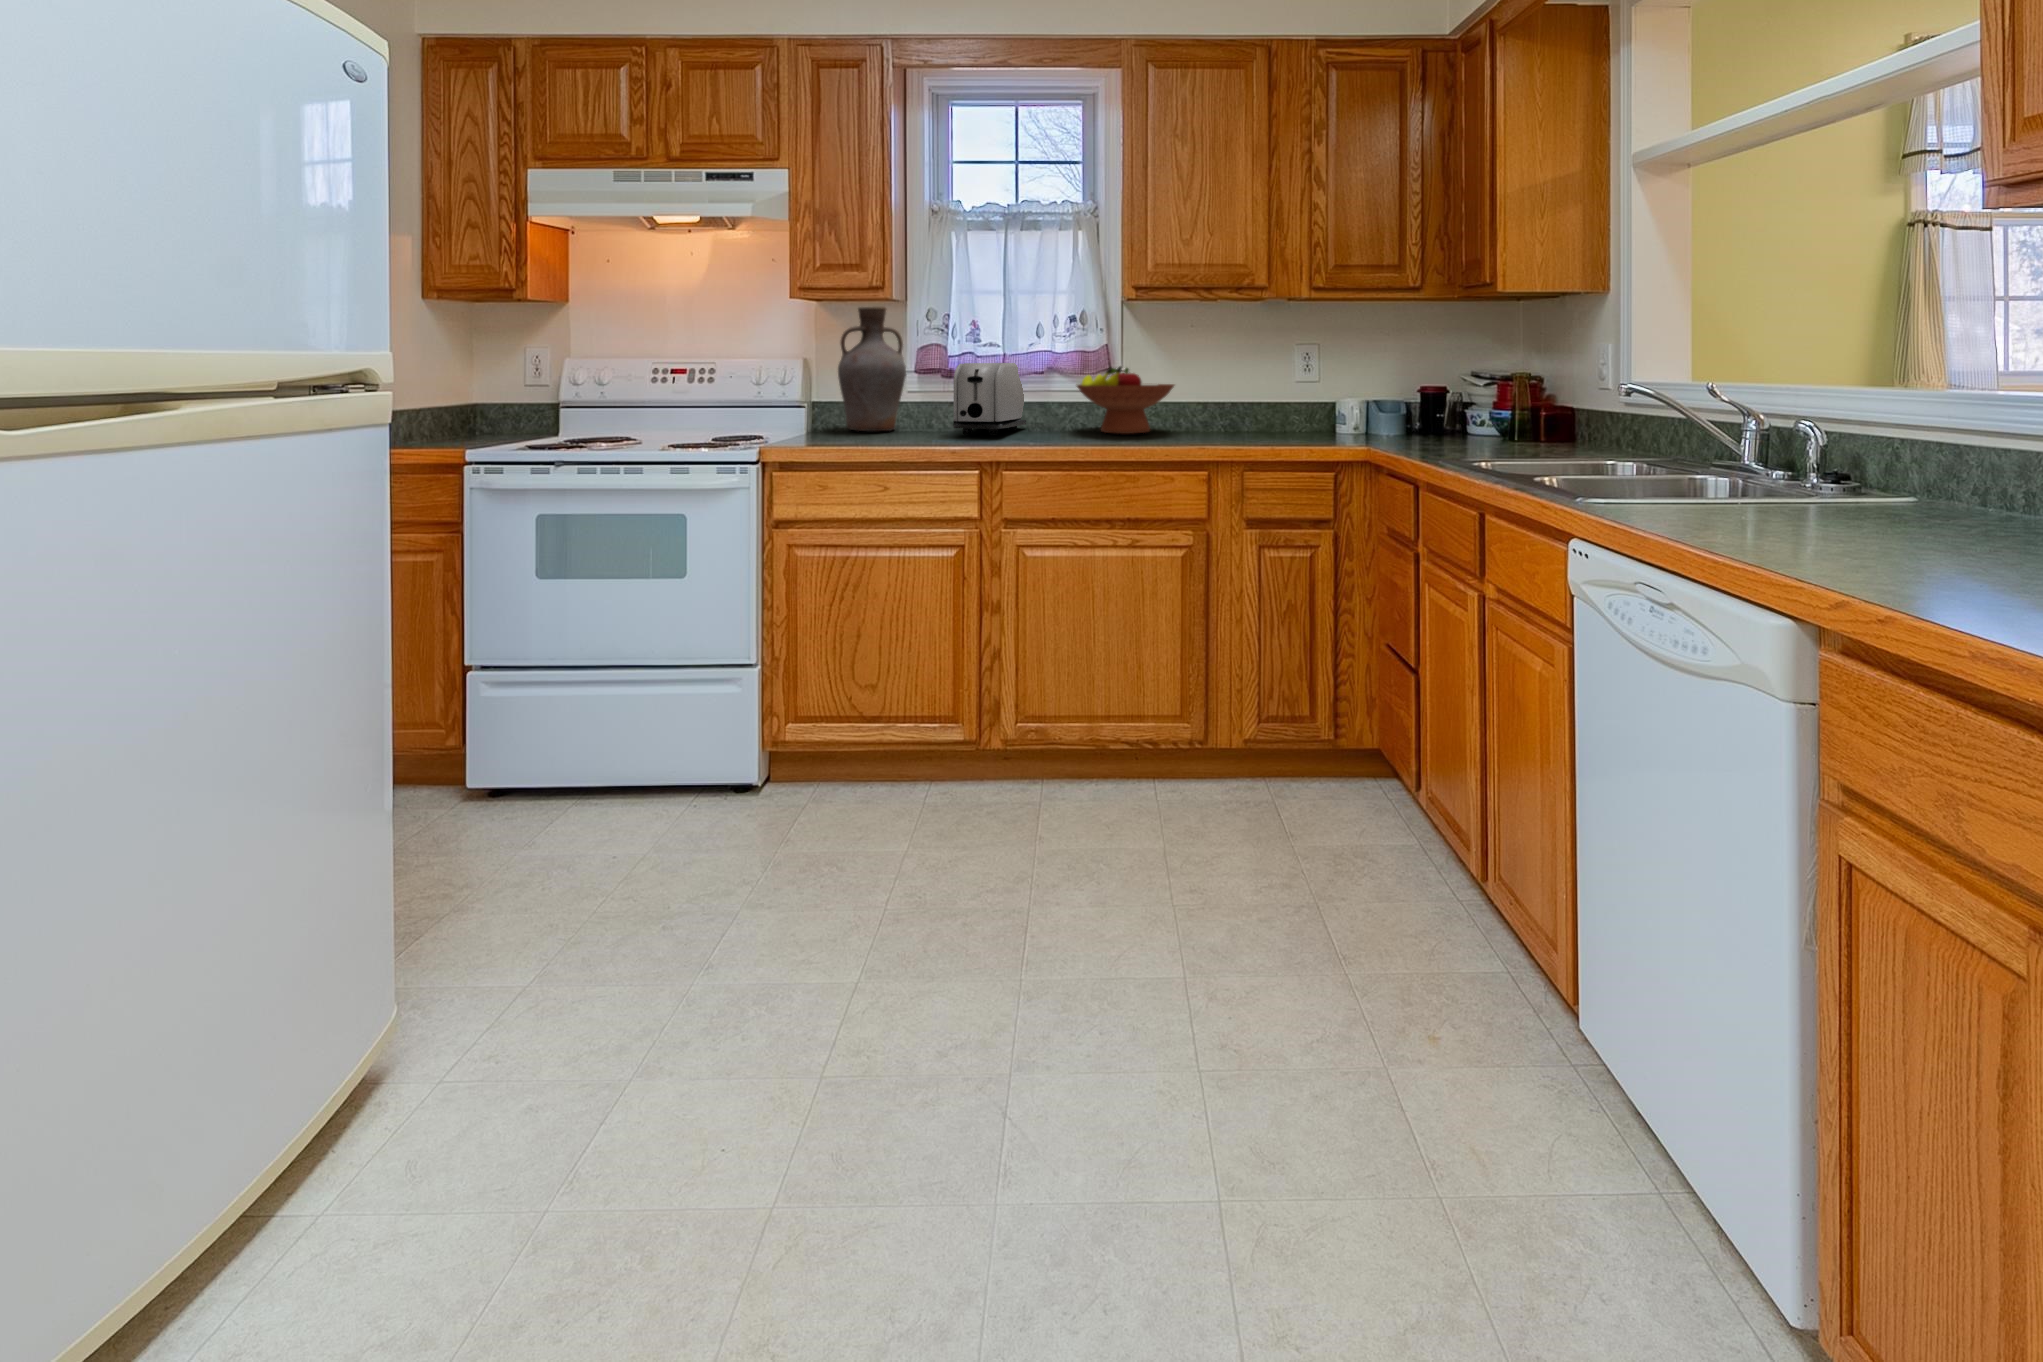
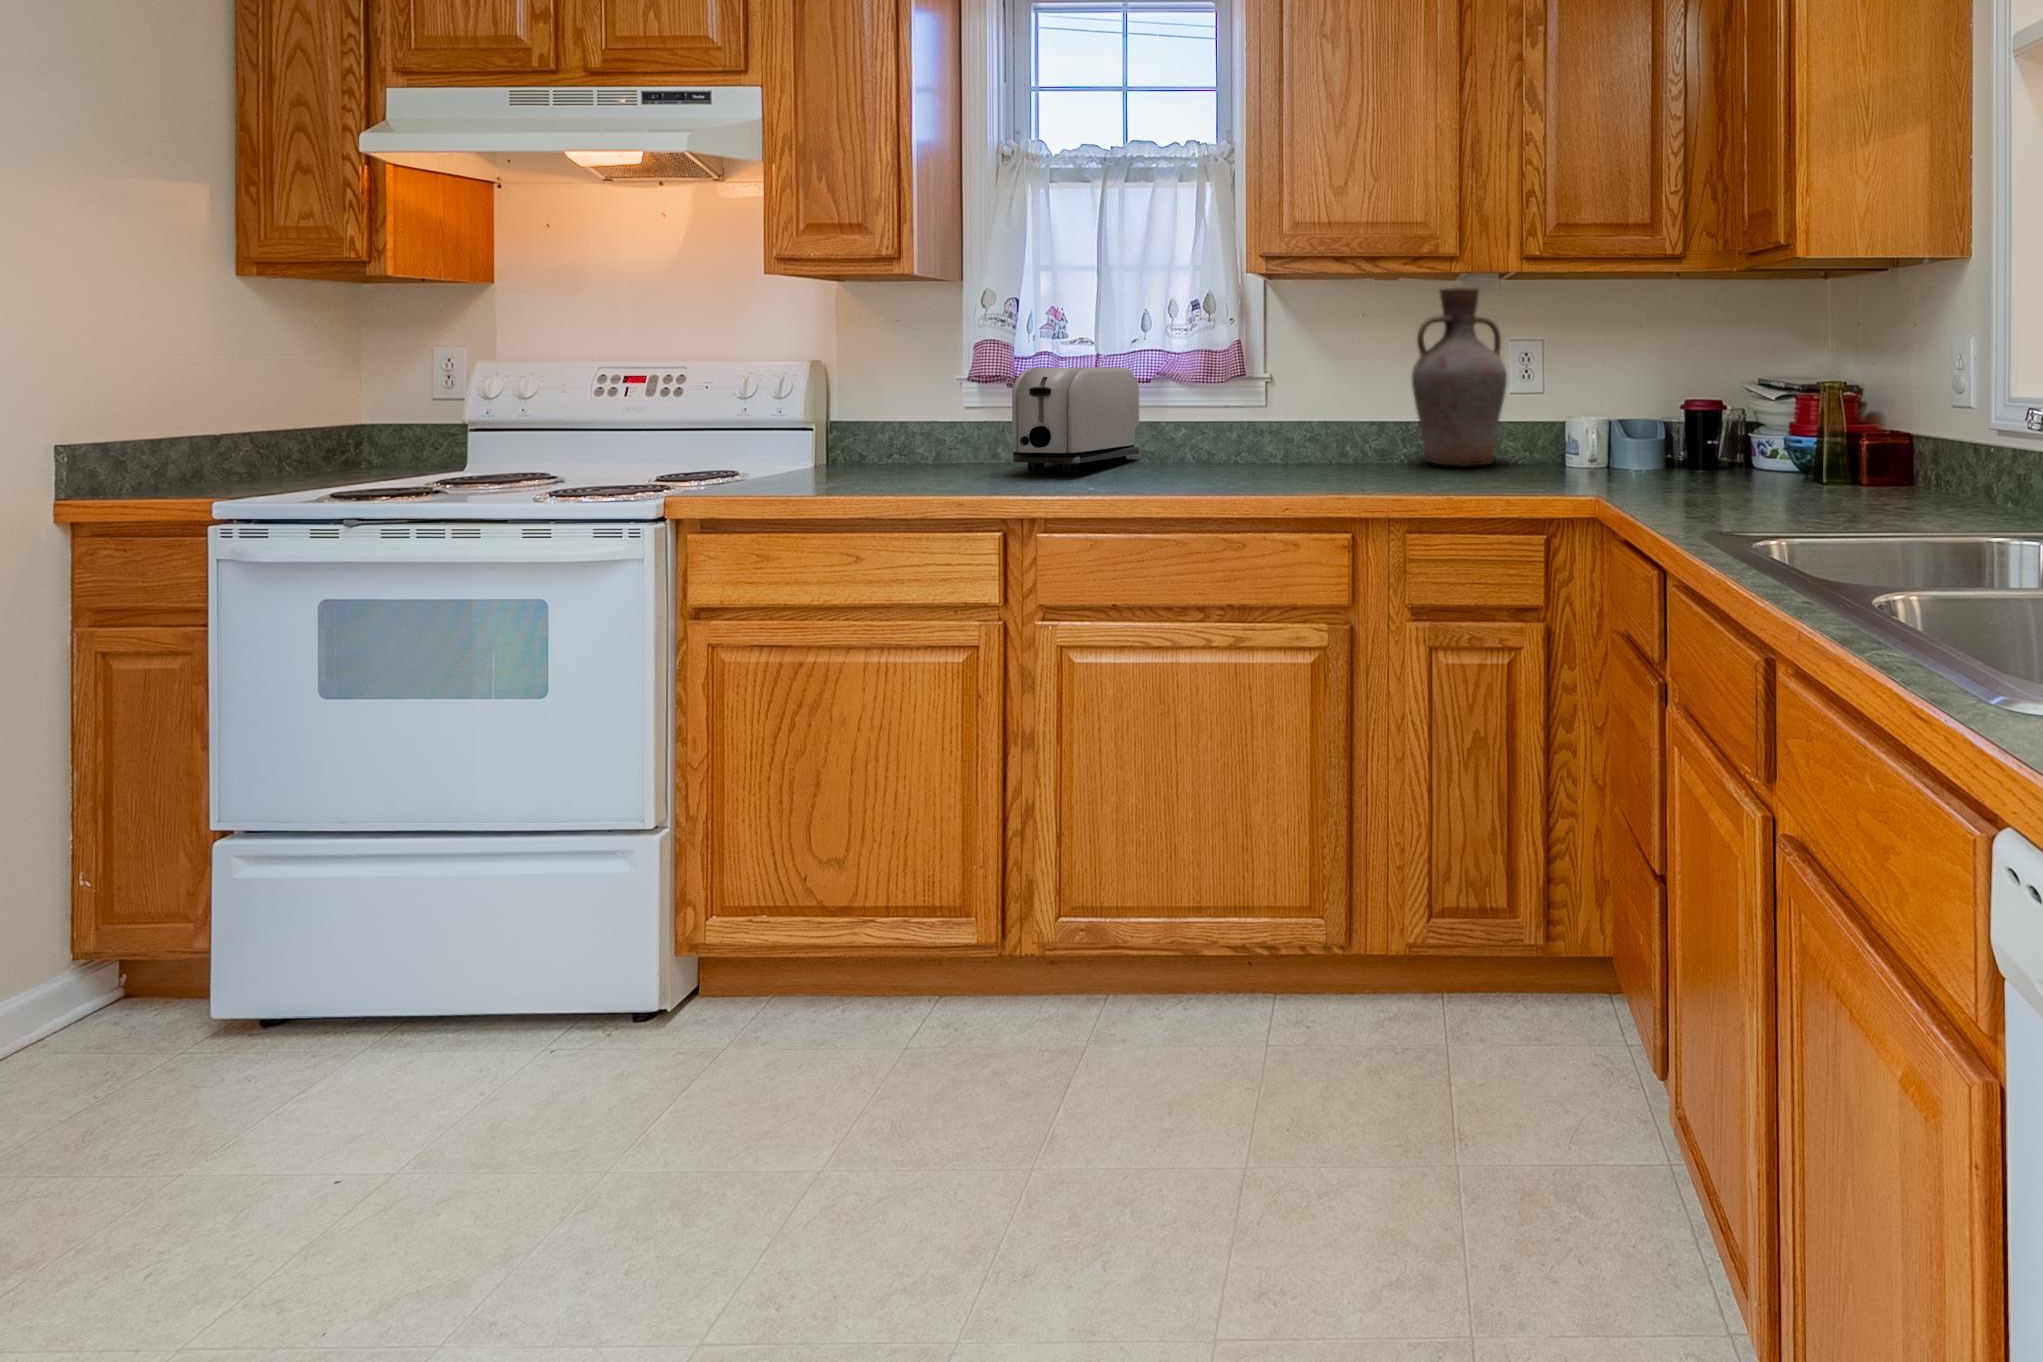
vase: present [838,306,906,431] -> present [1412,287,1507,465]
fruit bowl: present [1077,366,1174,434] -> none [1199,371,1343,468]

